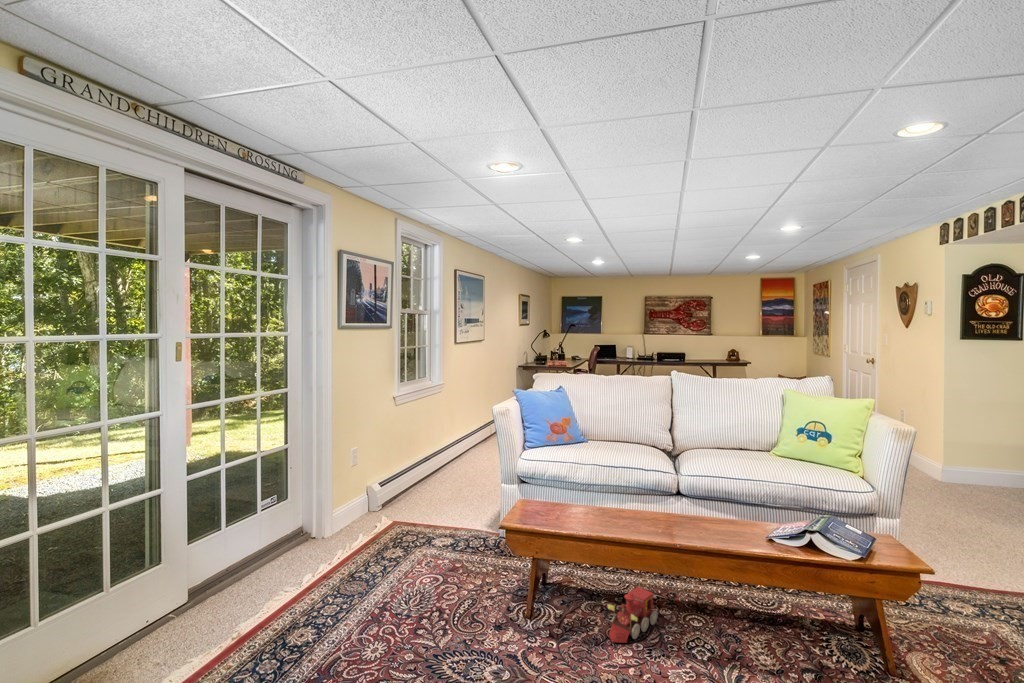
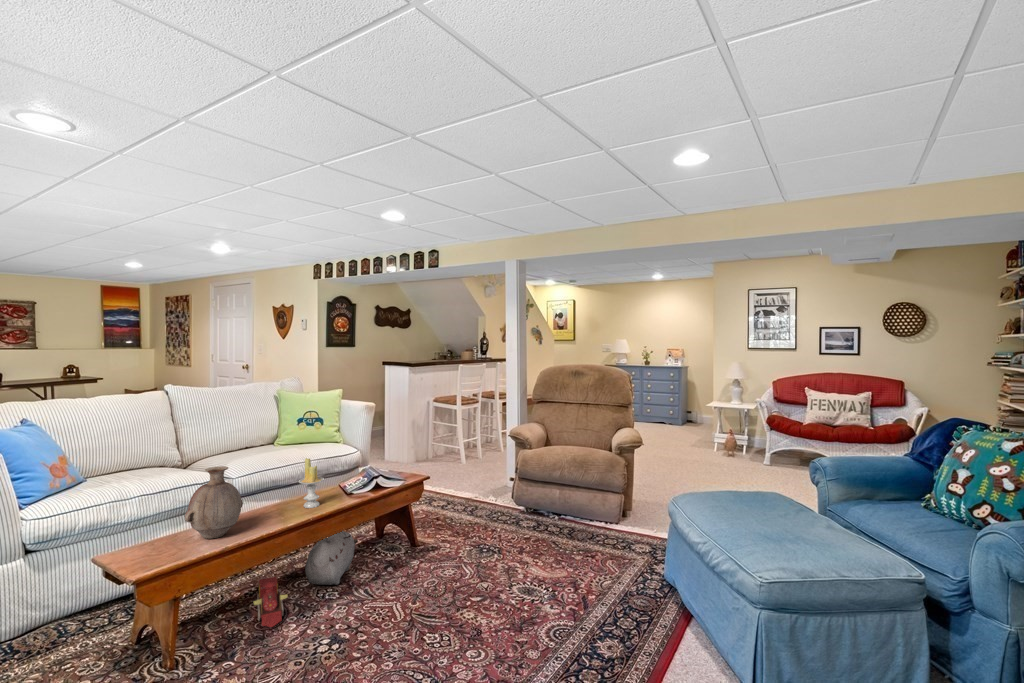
vase: none [564,450,623,522] -> present [185,466,243,539]
candle: none [696,471,728,535] -> present [298,458,324,508]
plush toy: none [688,575,794,647] -> present [305,531,358,585]

